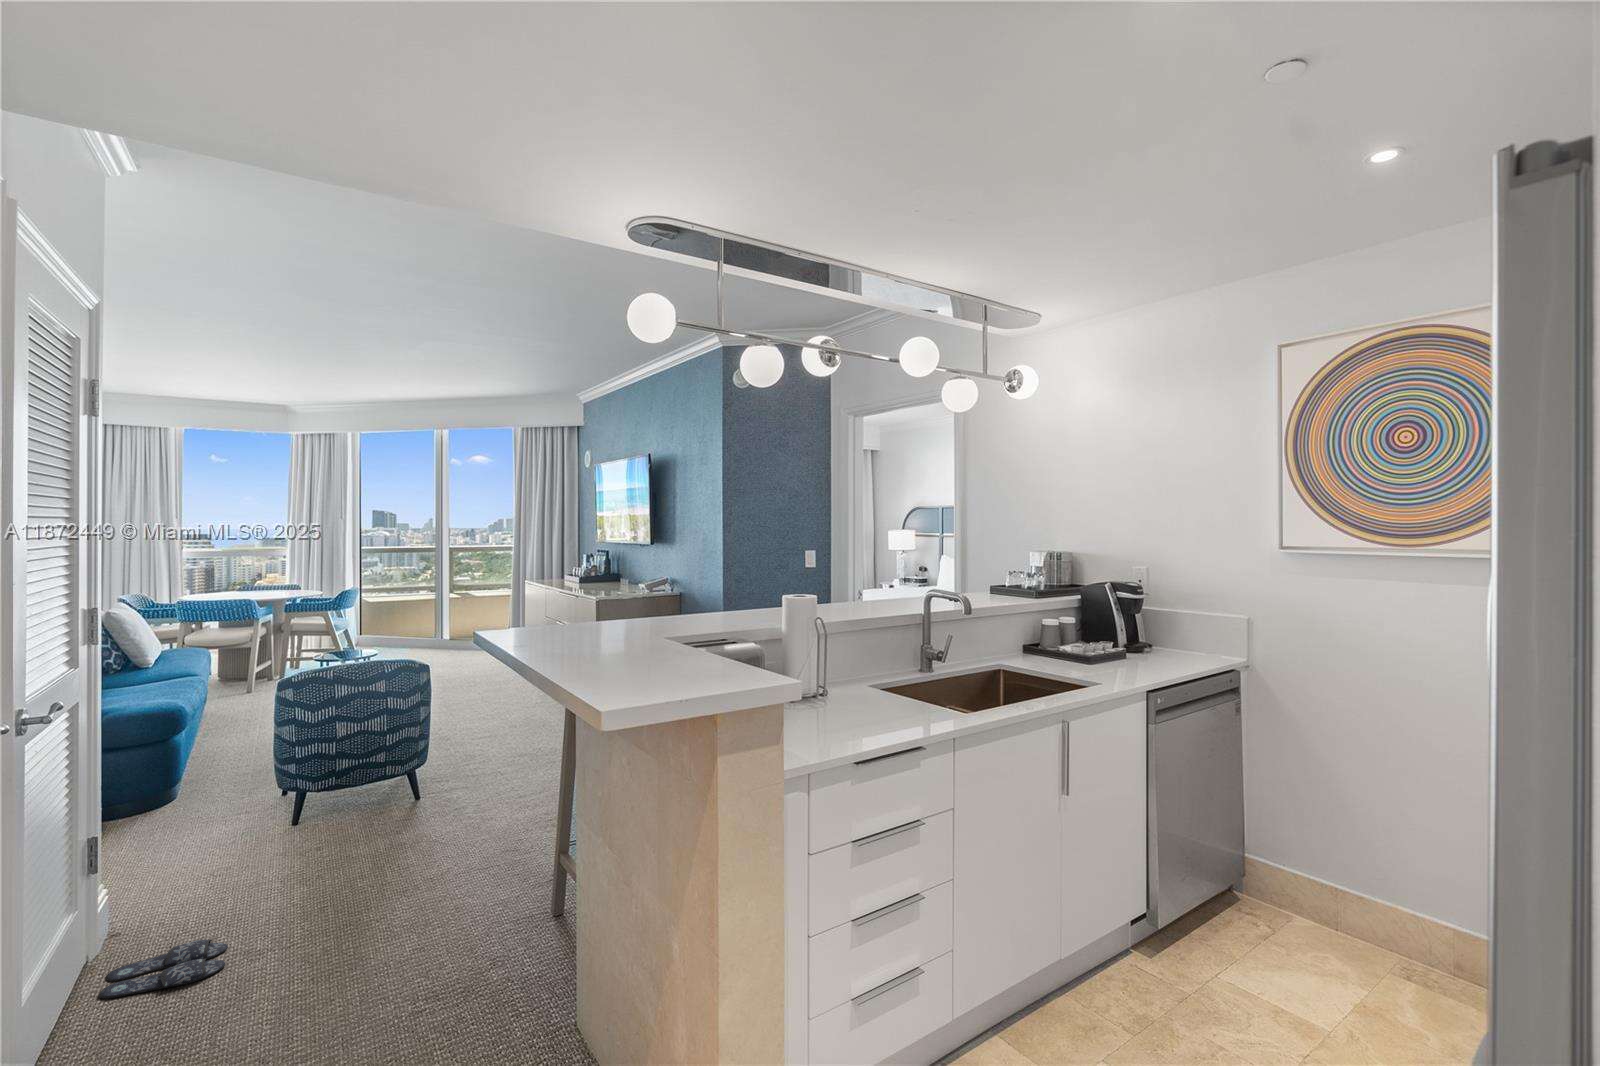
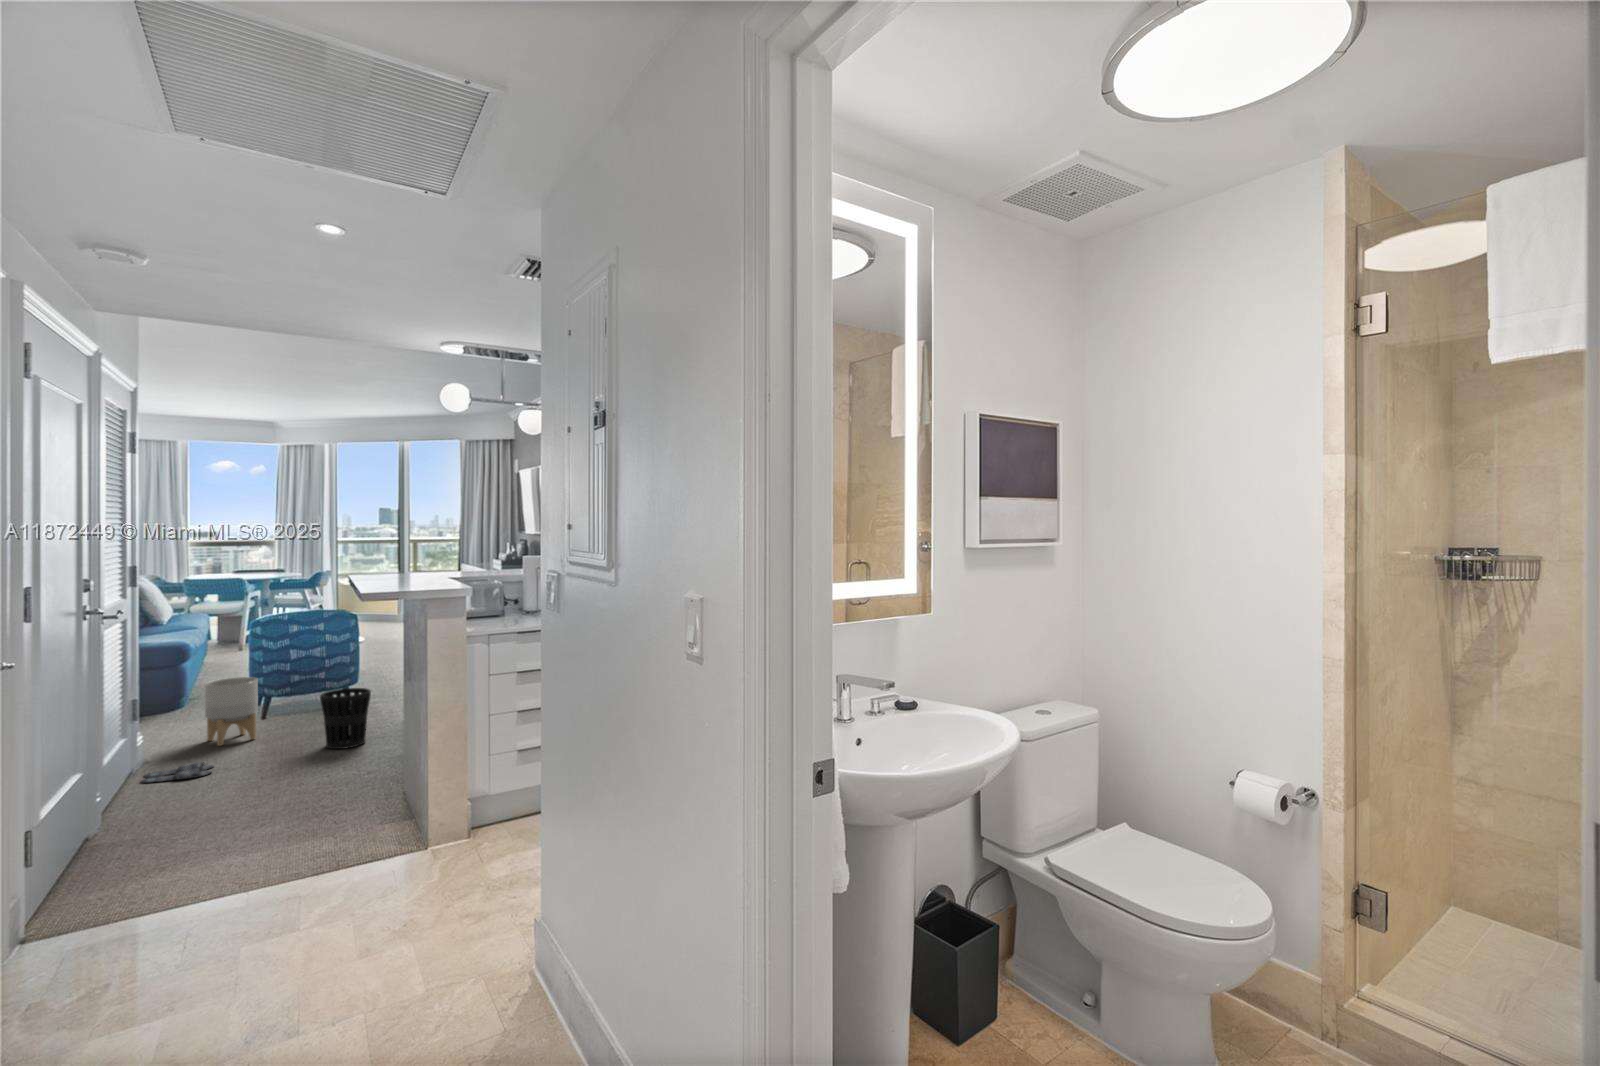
planter: none [211,773,293,892] -> present [205,677,258,746]
wastebasket: none [396,792,472,898] -> present [320,688,371,749]

